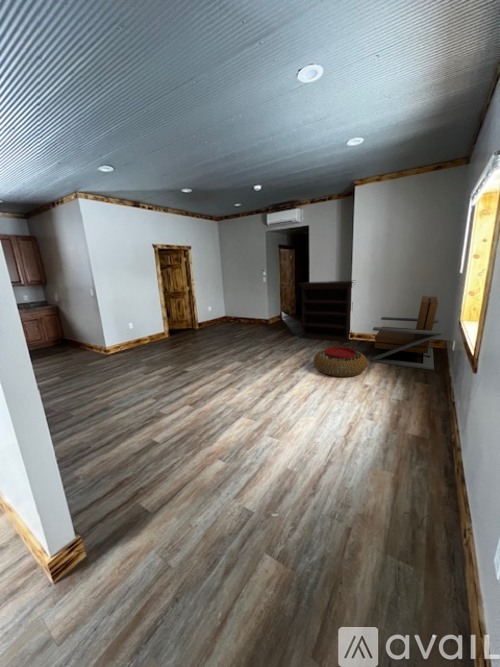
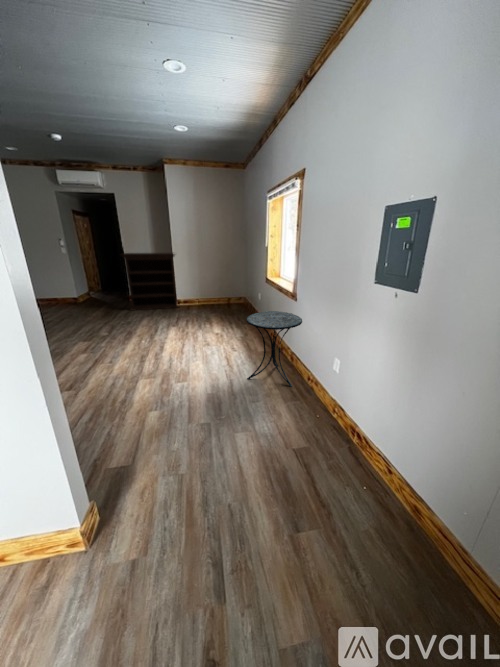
lounge chair: present [371,296,441,370] -> none [202,265,248,318]
pouf: present [314,347,367,377] -> none [166,310,210,333]
side table: none [354,378,471,534] -> present [246,311,302,387]

